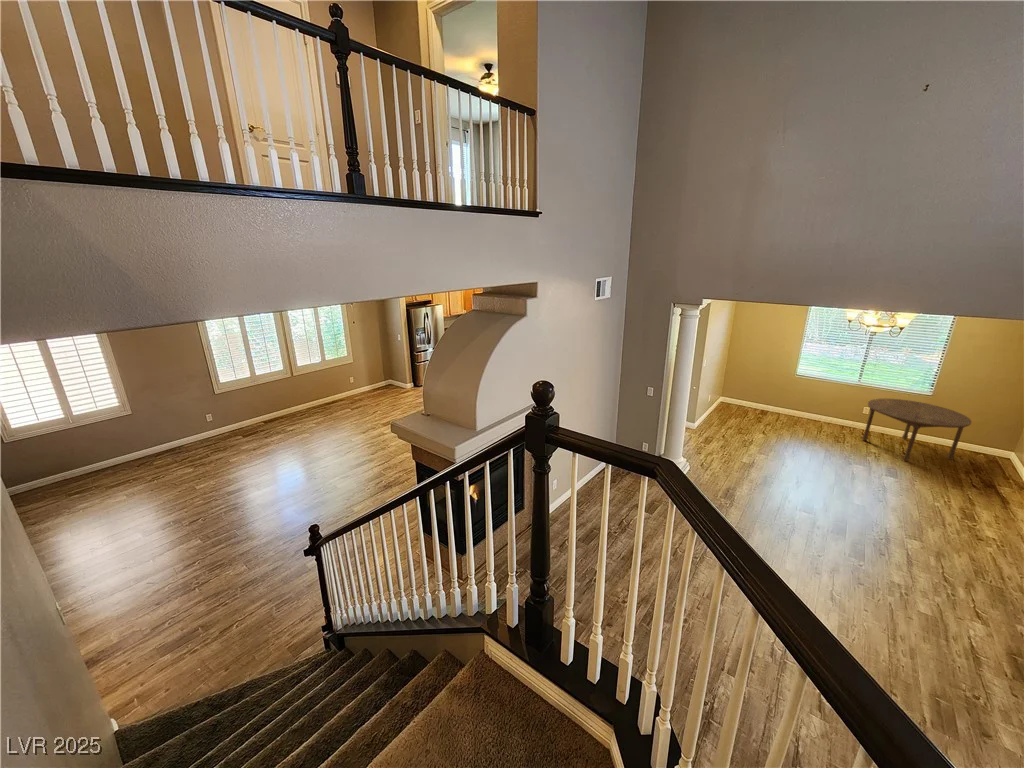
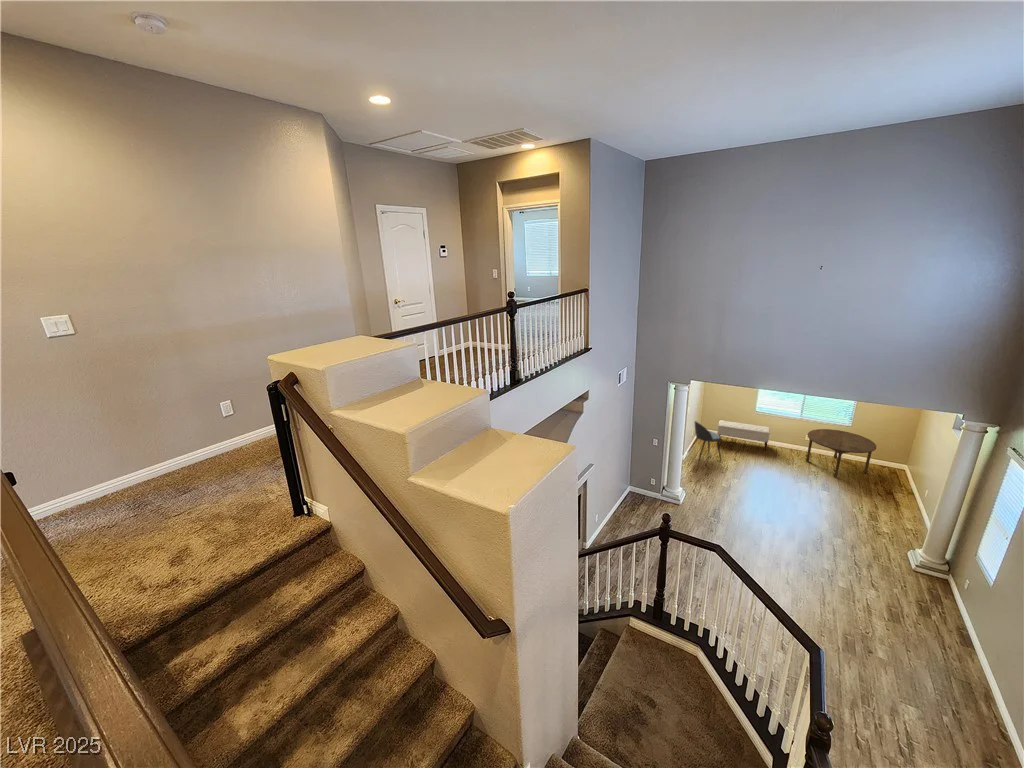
dining chair: none [700,379,746,432] -> present [688,421,721,461]
bench: none [741,386,814,426] -> present [717,420,770,451]

